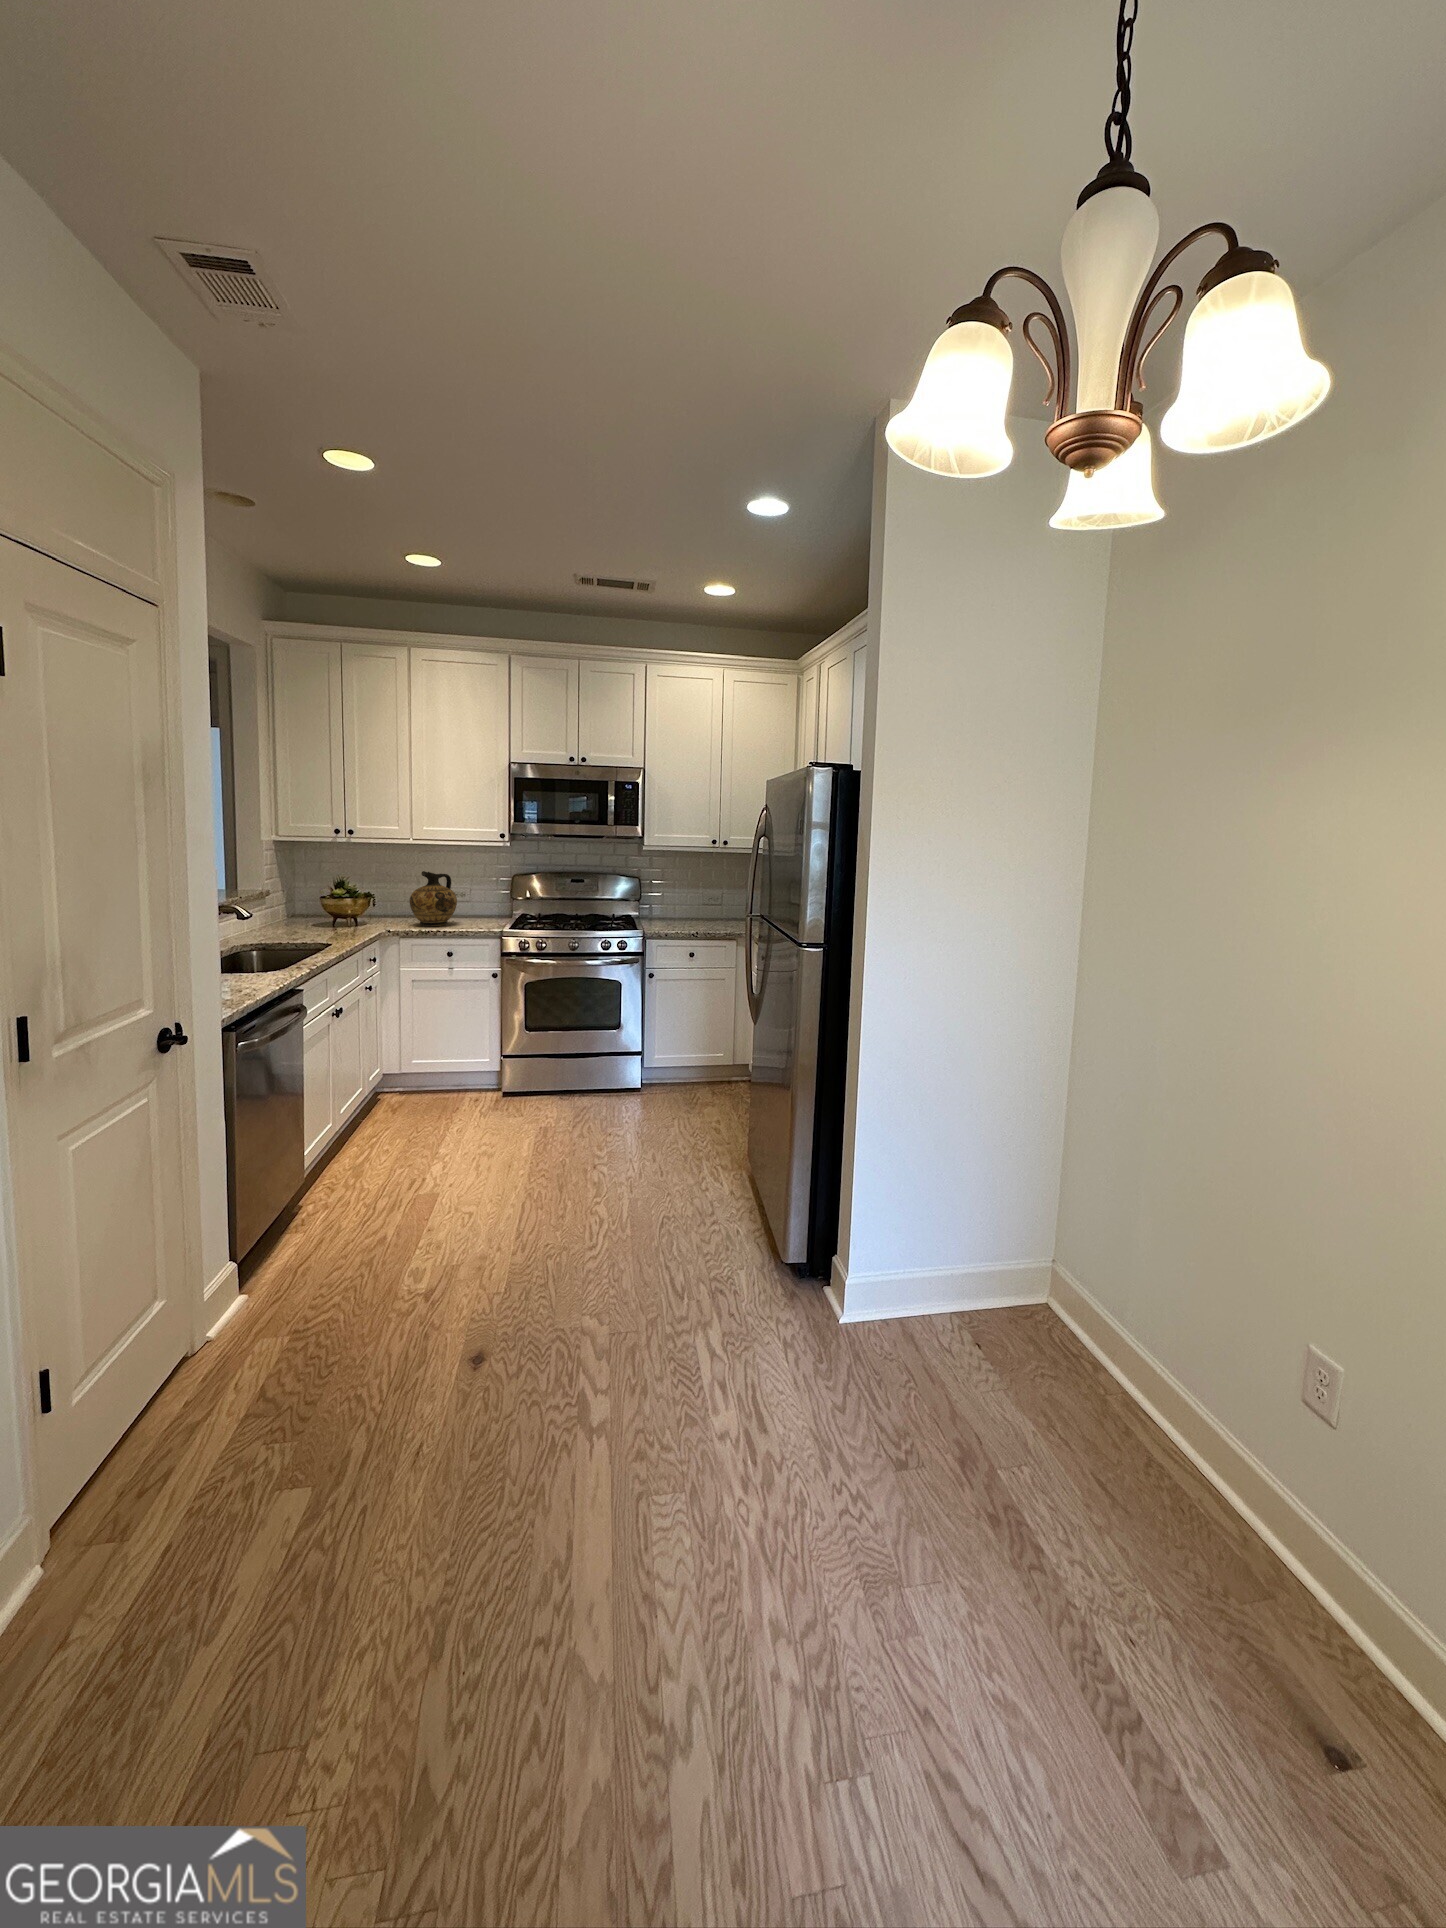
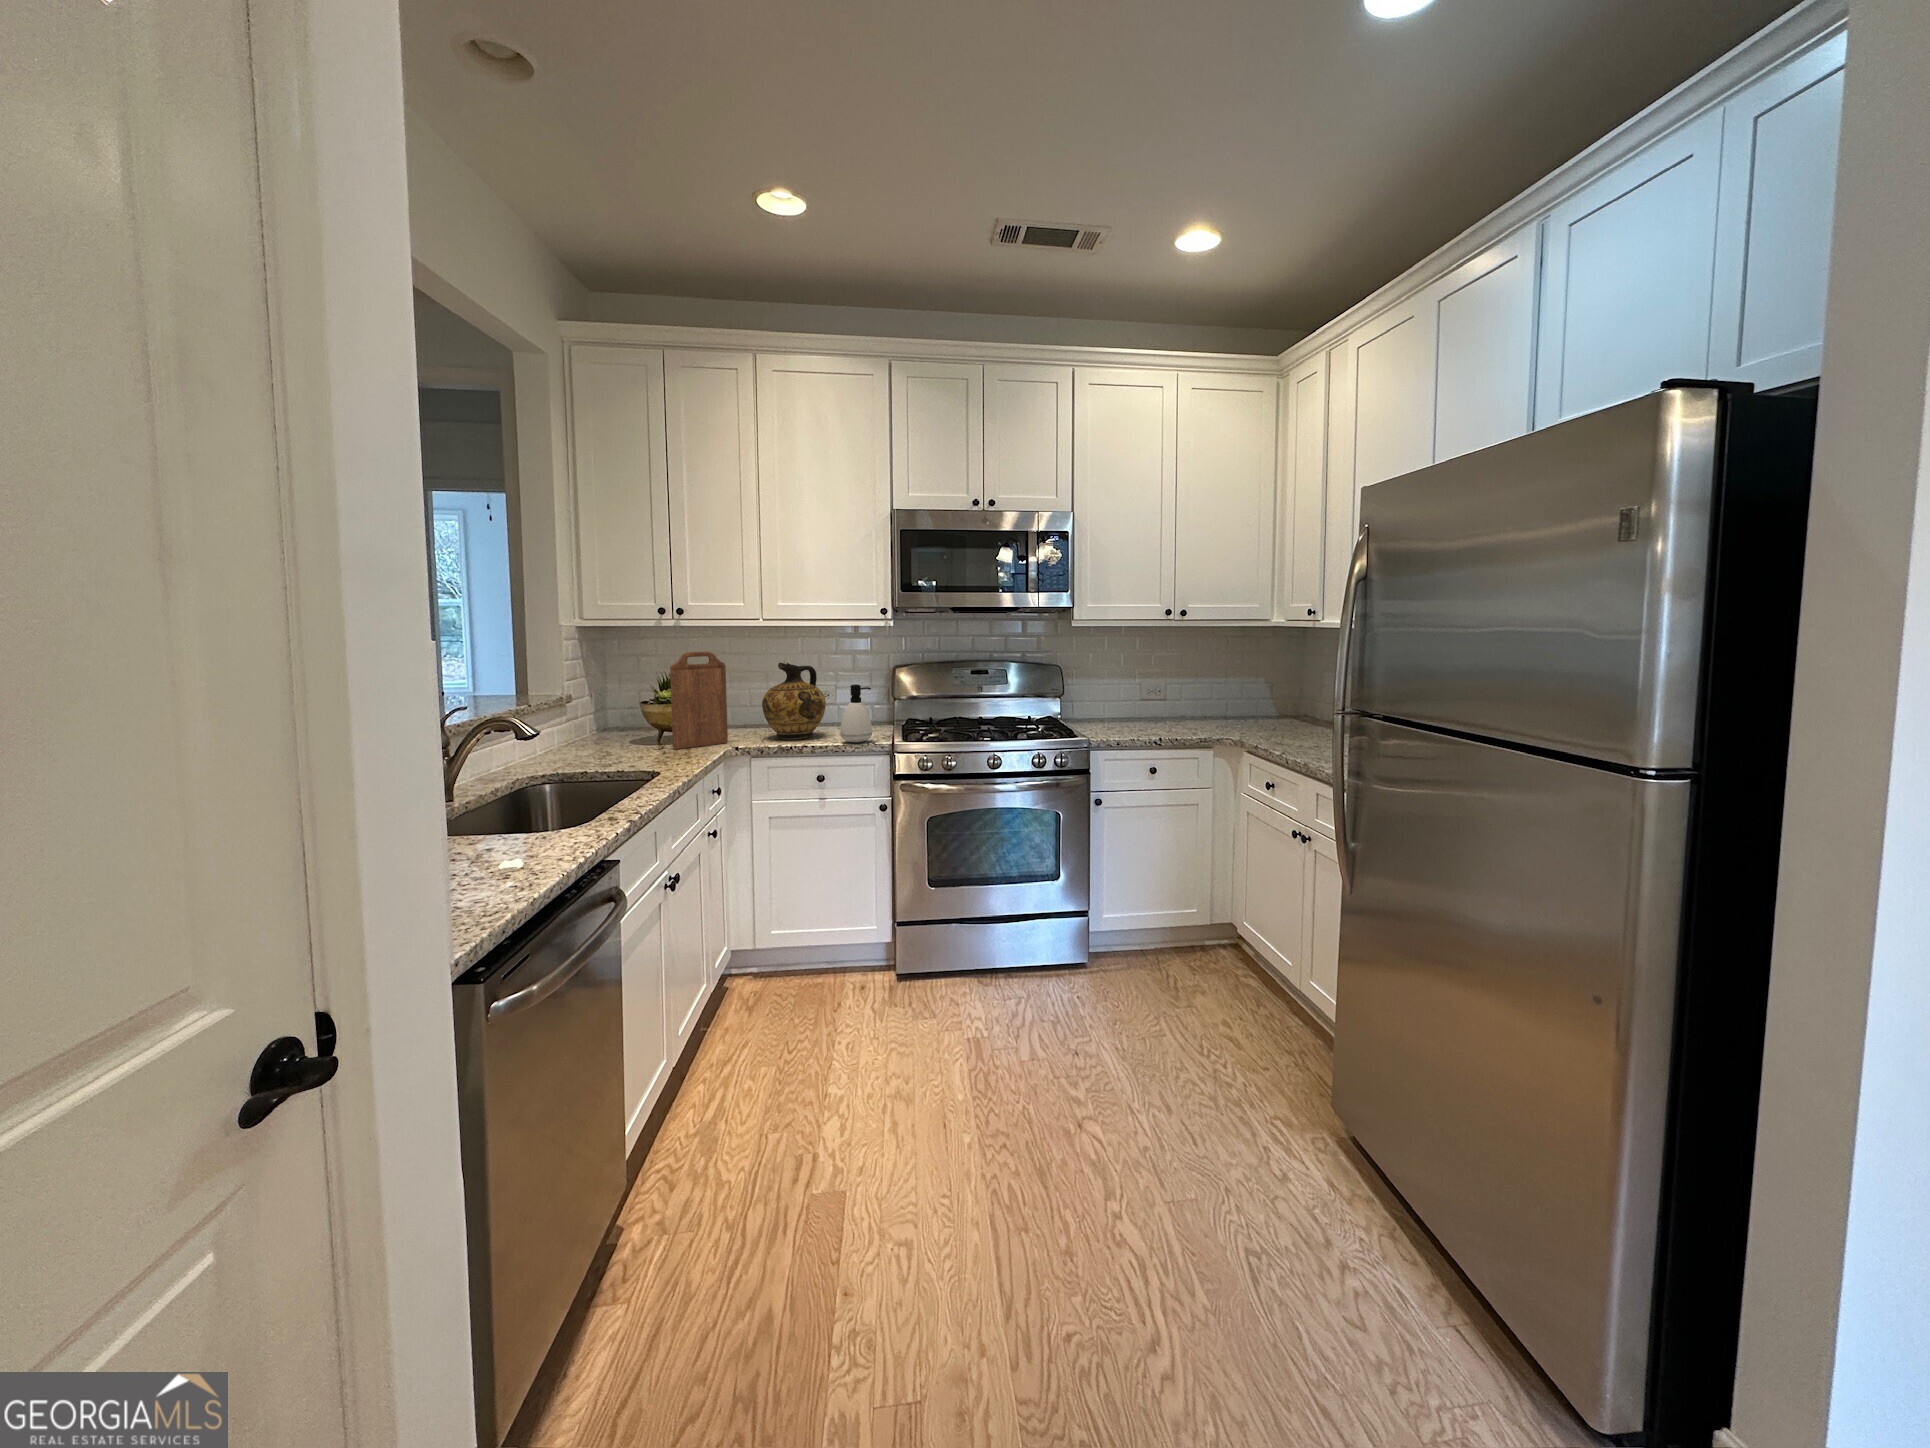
cutting board: none [341,862,383,930] -> present [670,651,728,749]
soap dispenser: none [465,889,488,929] -> present [840,684,872,742]

